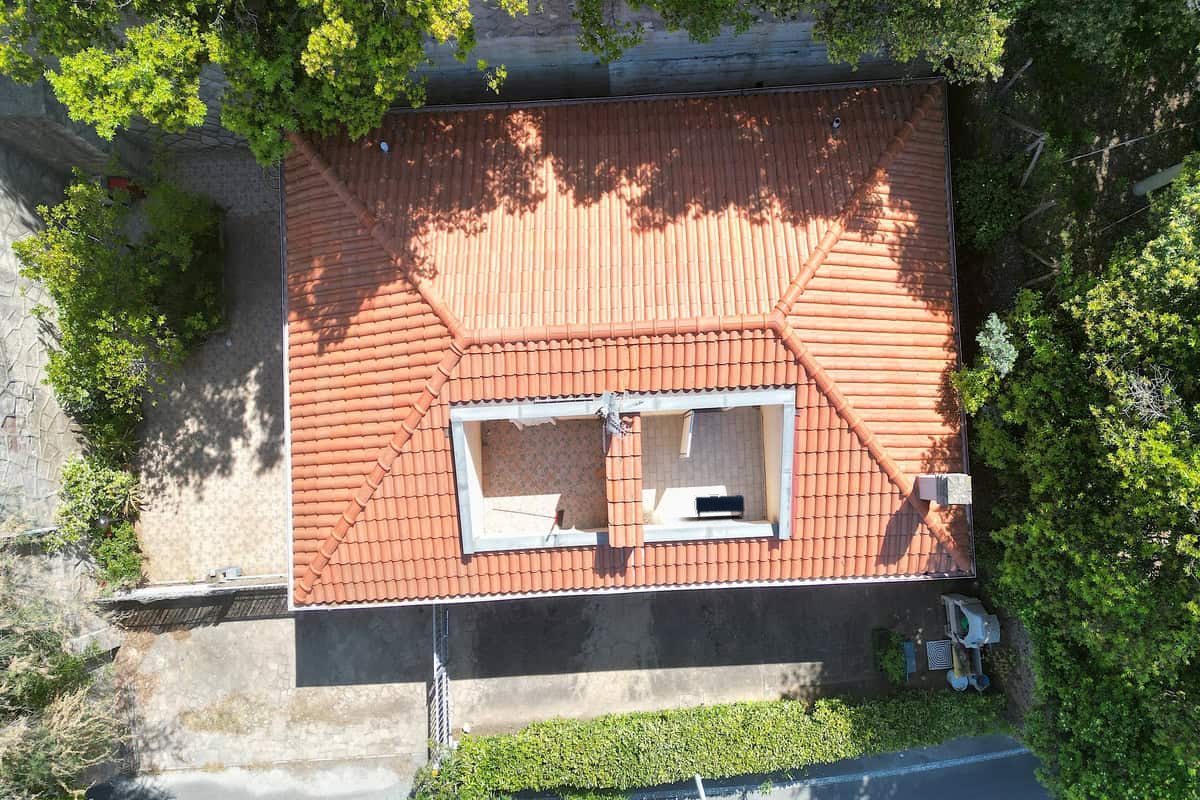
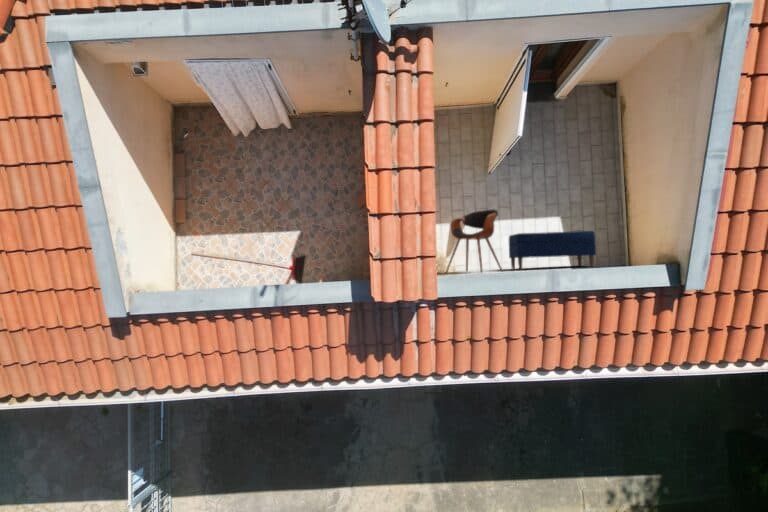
chair: none [653,479,689,523] -> present [446,209,502,272]

